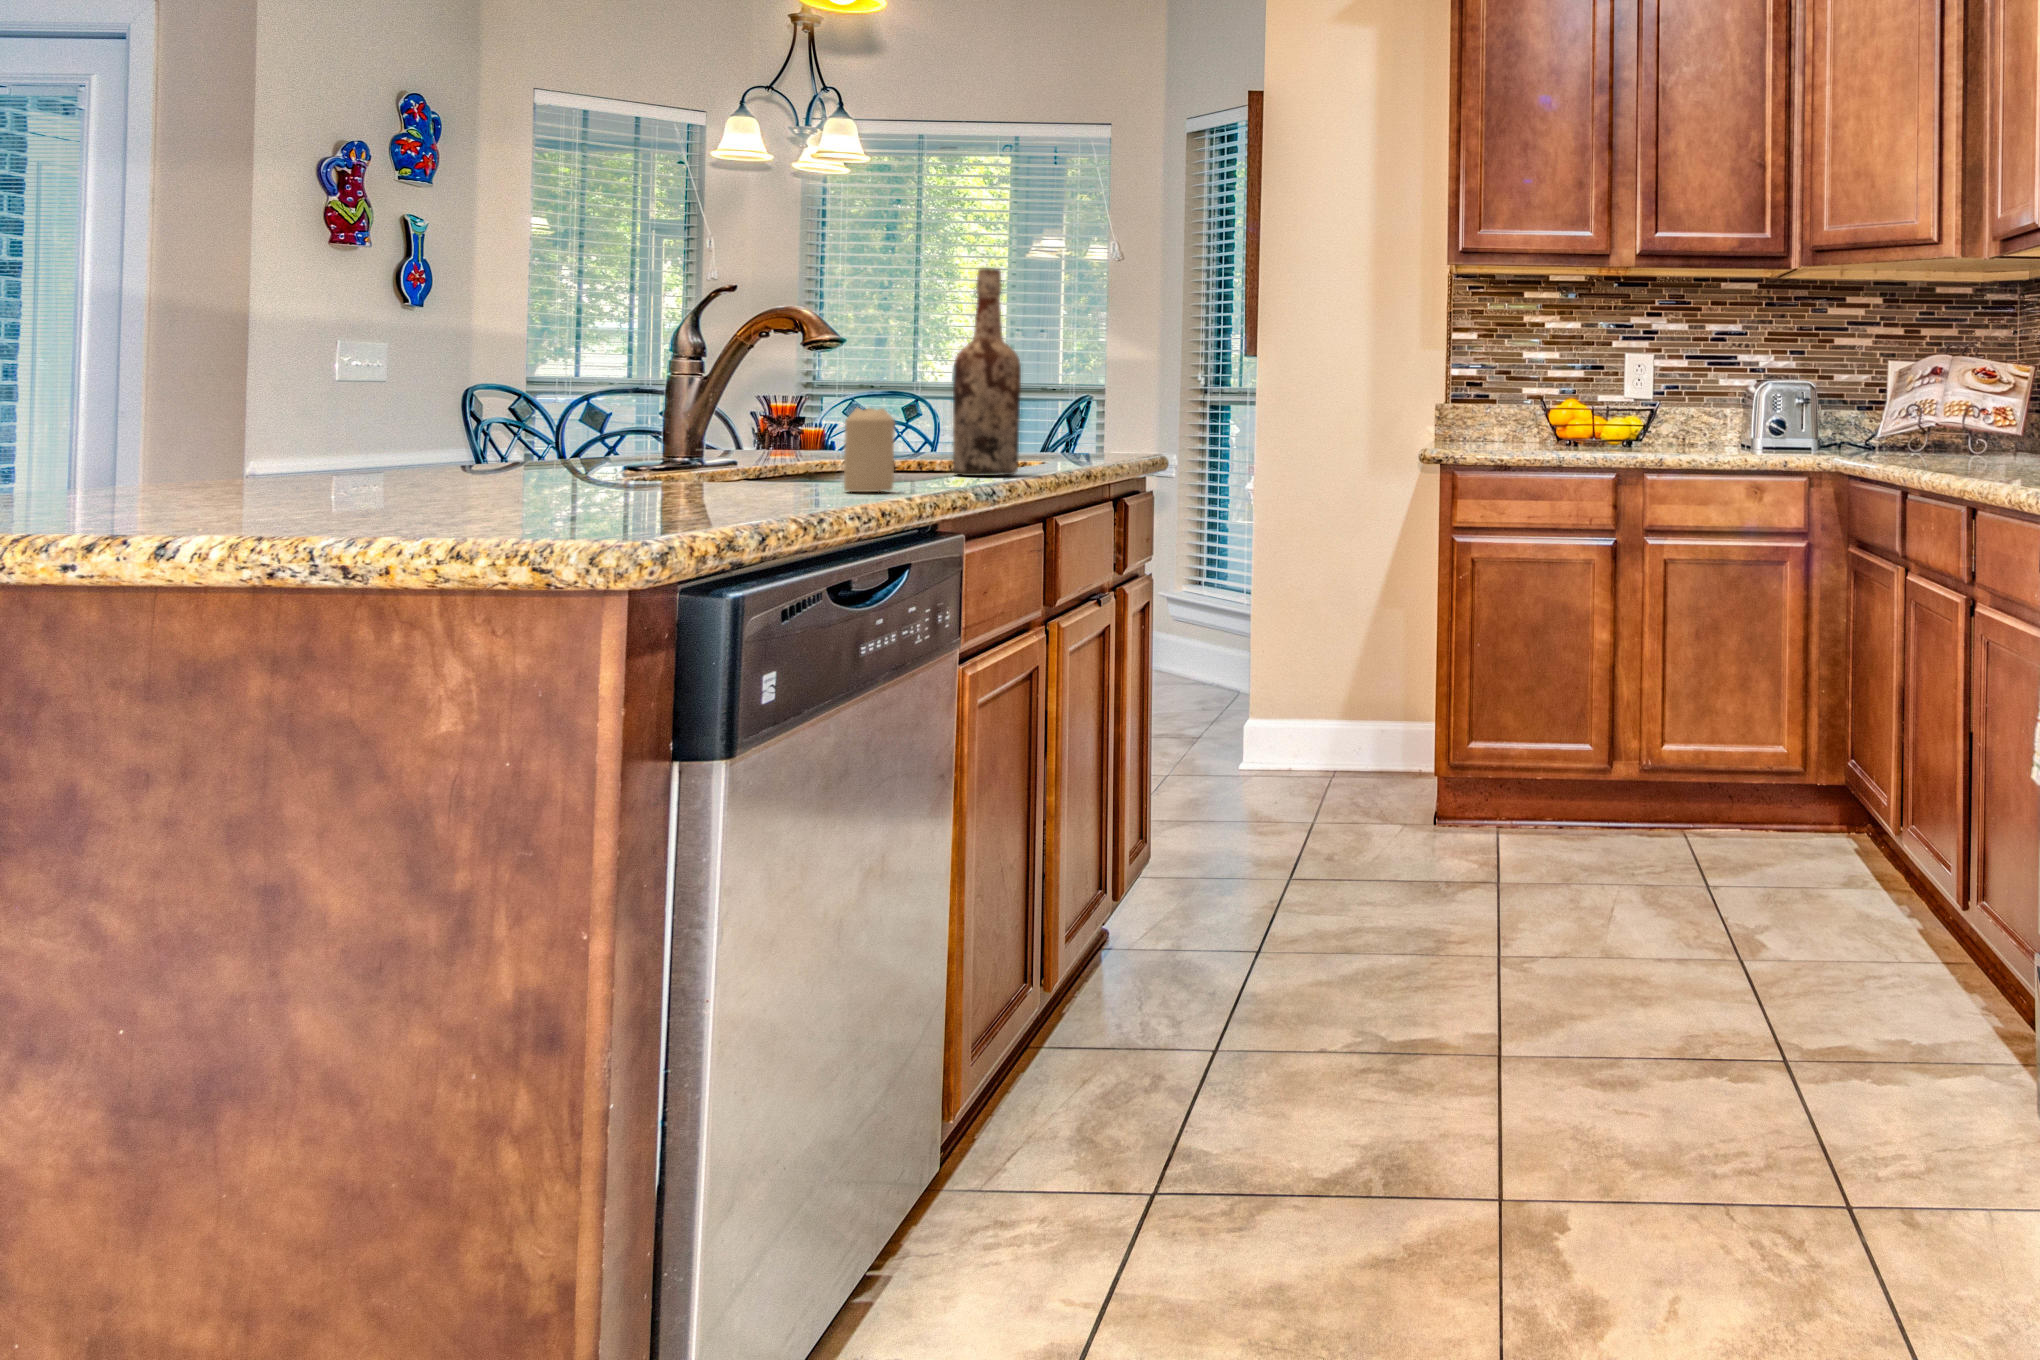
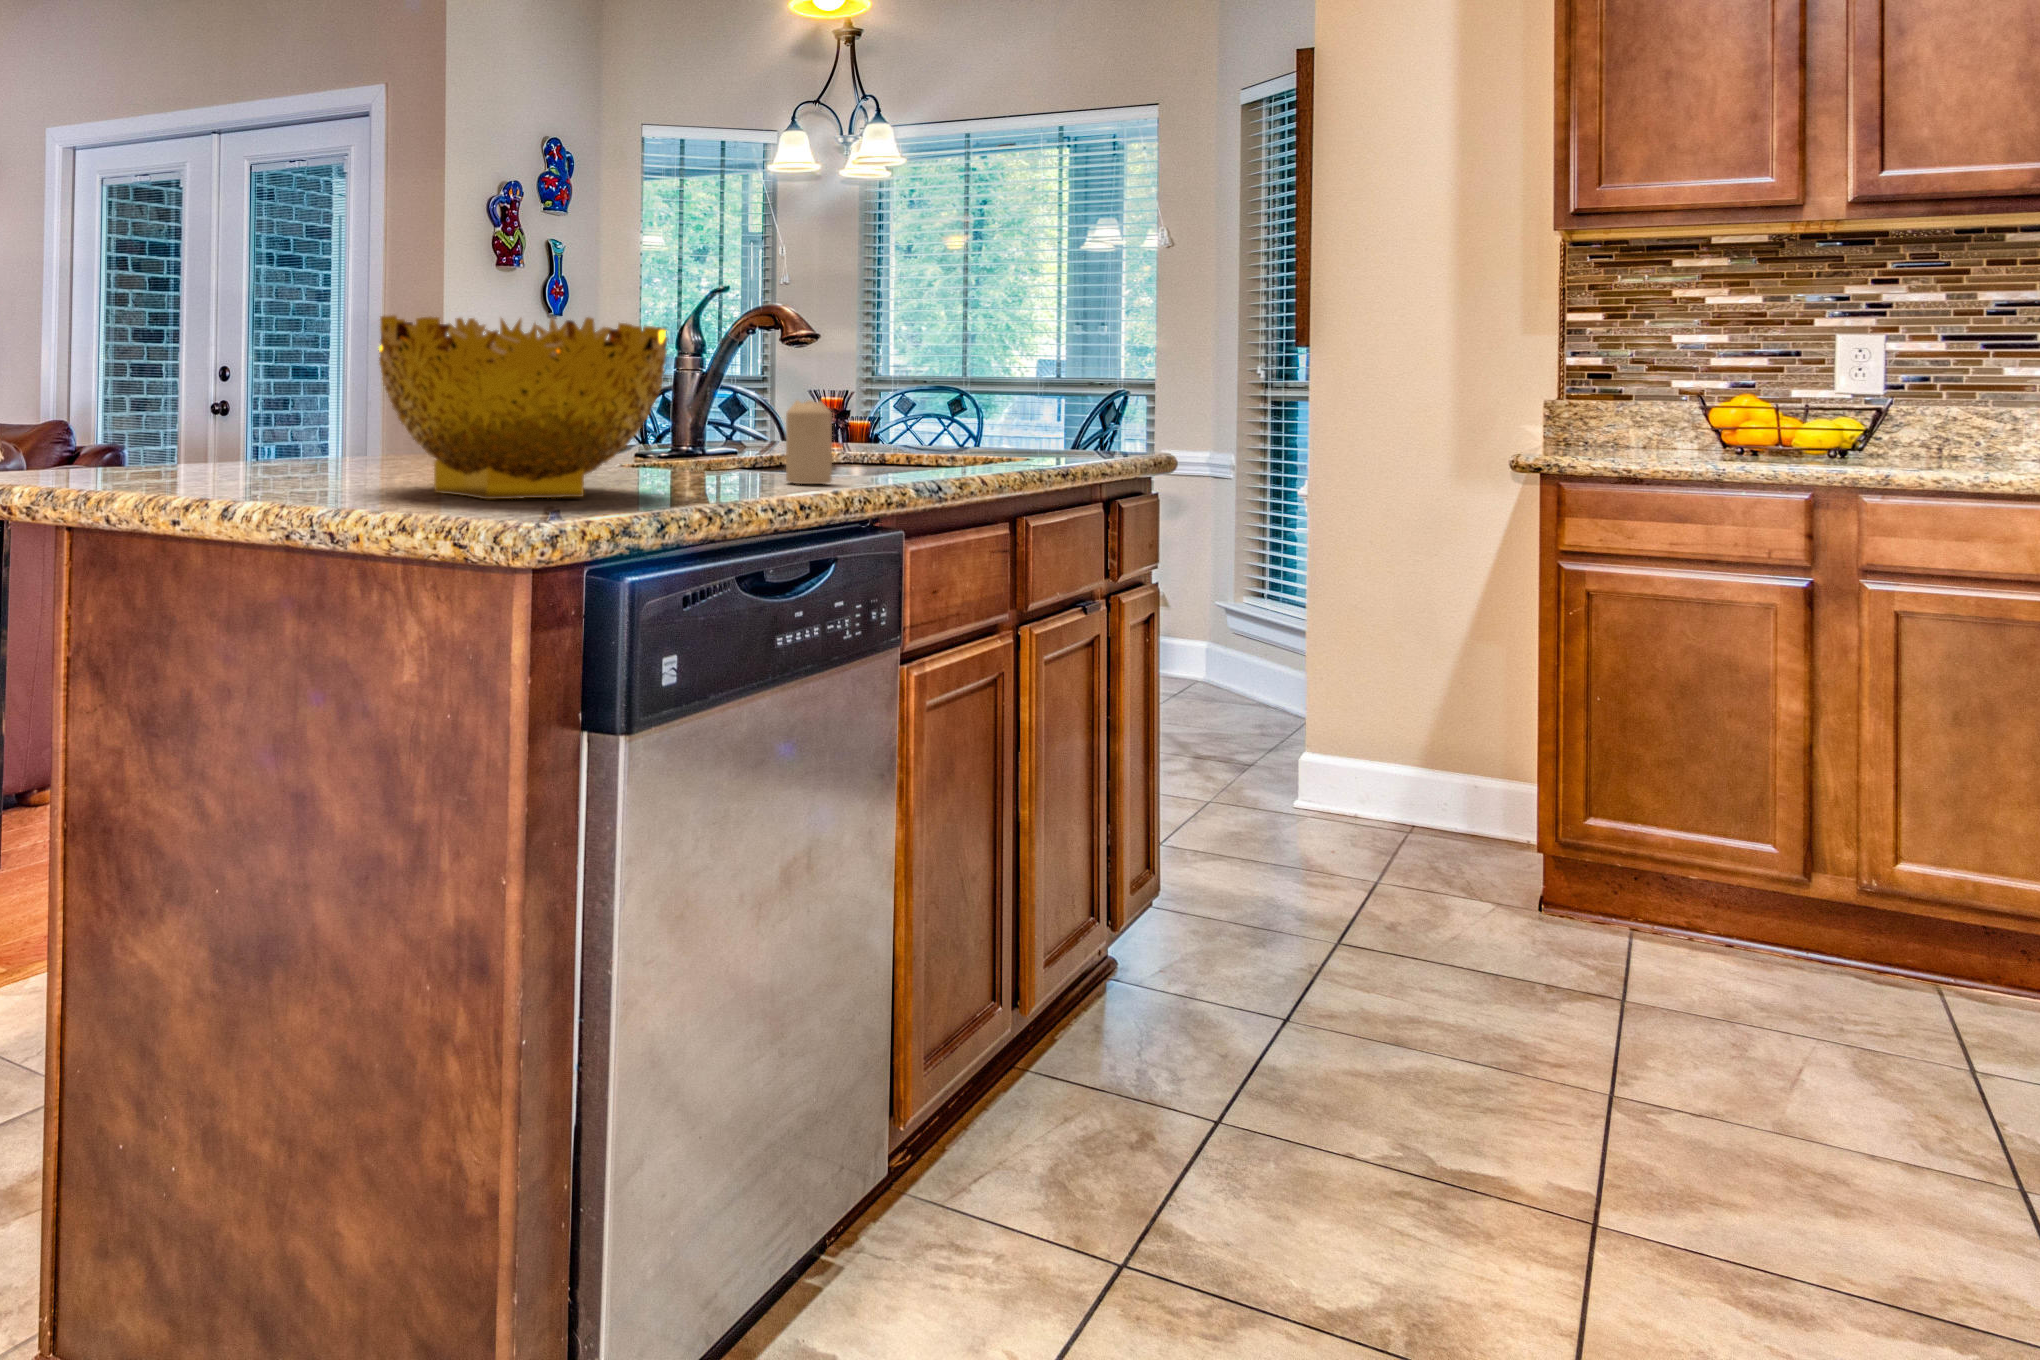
wine bottle: present [953,268,1021,476] -> none [914,258,980,471]
decorative bowl: none [363,309,746,521] -> present [379,315,667,500]

